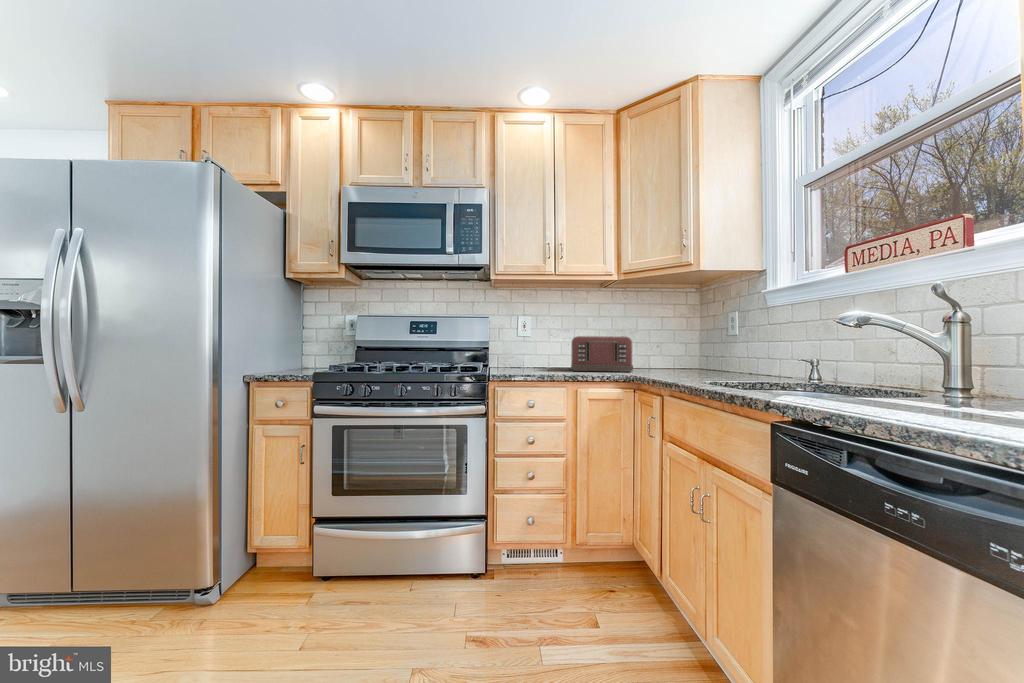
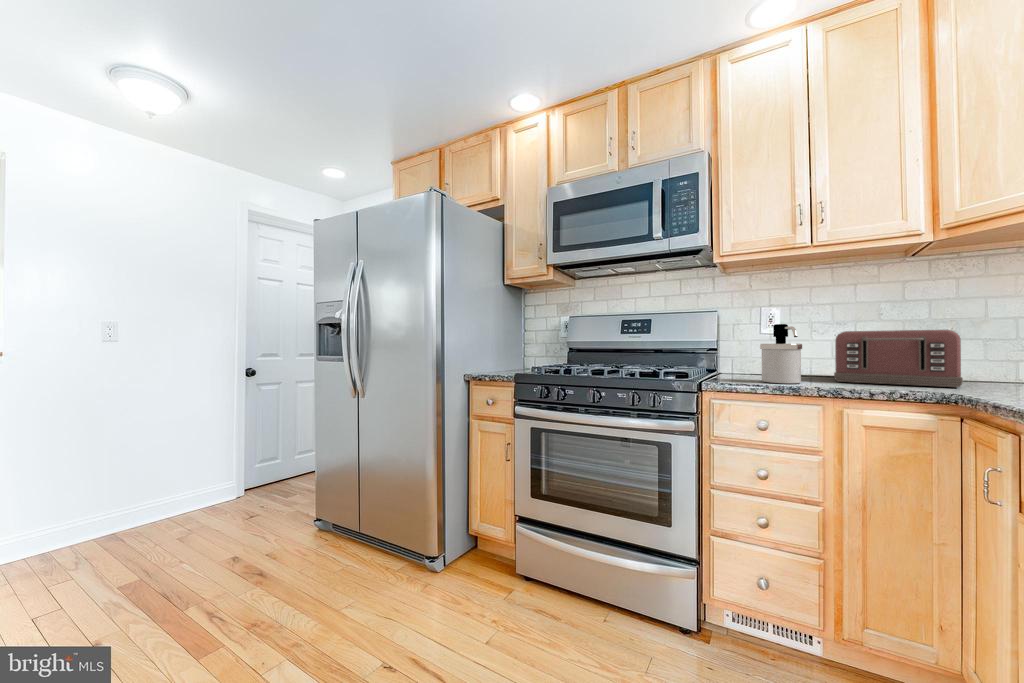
soap dispenser: none [530,330,556,372] -> present [760,324,802,384]

